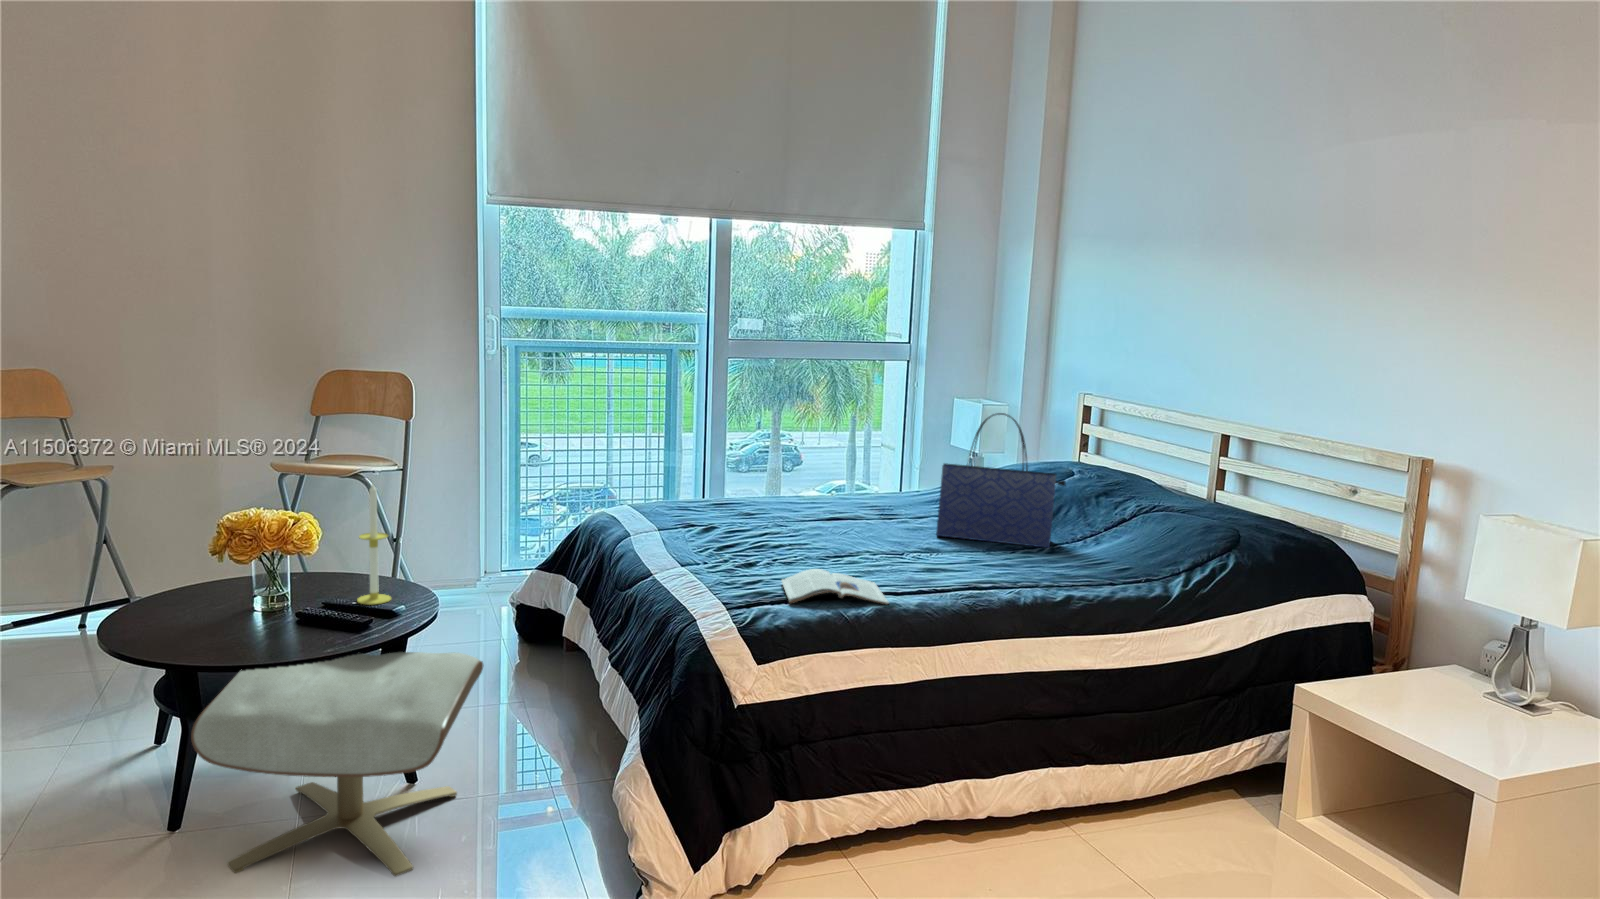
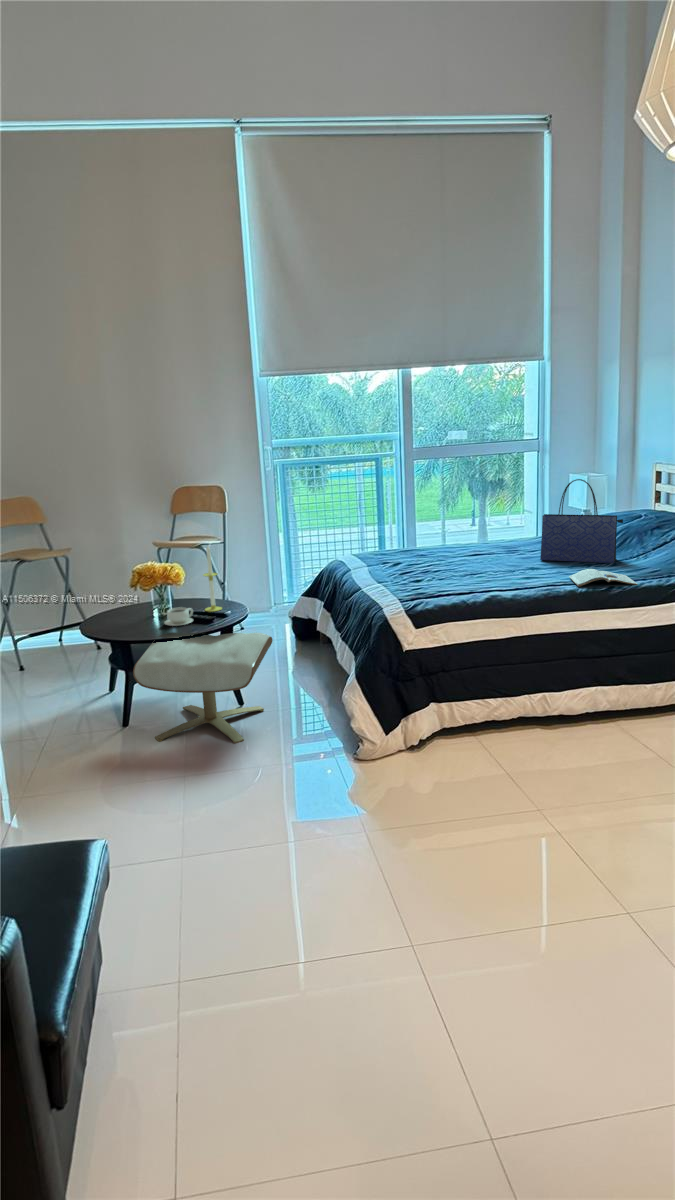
magazine: present [782,569,889,604] -> present [569,569,637,587]
teacup: none [271,598,333,635] -> present [164,607,193,626]

